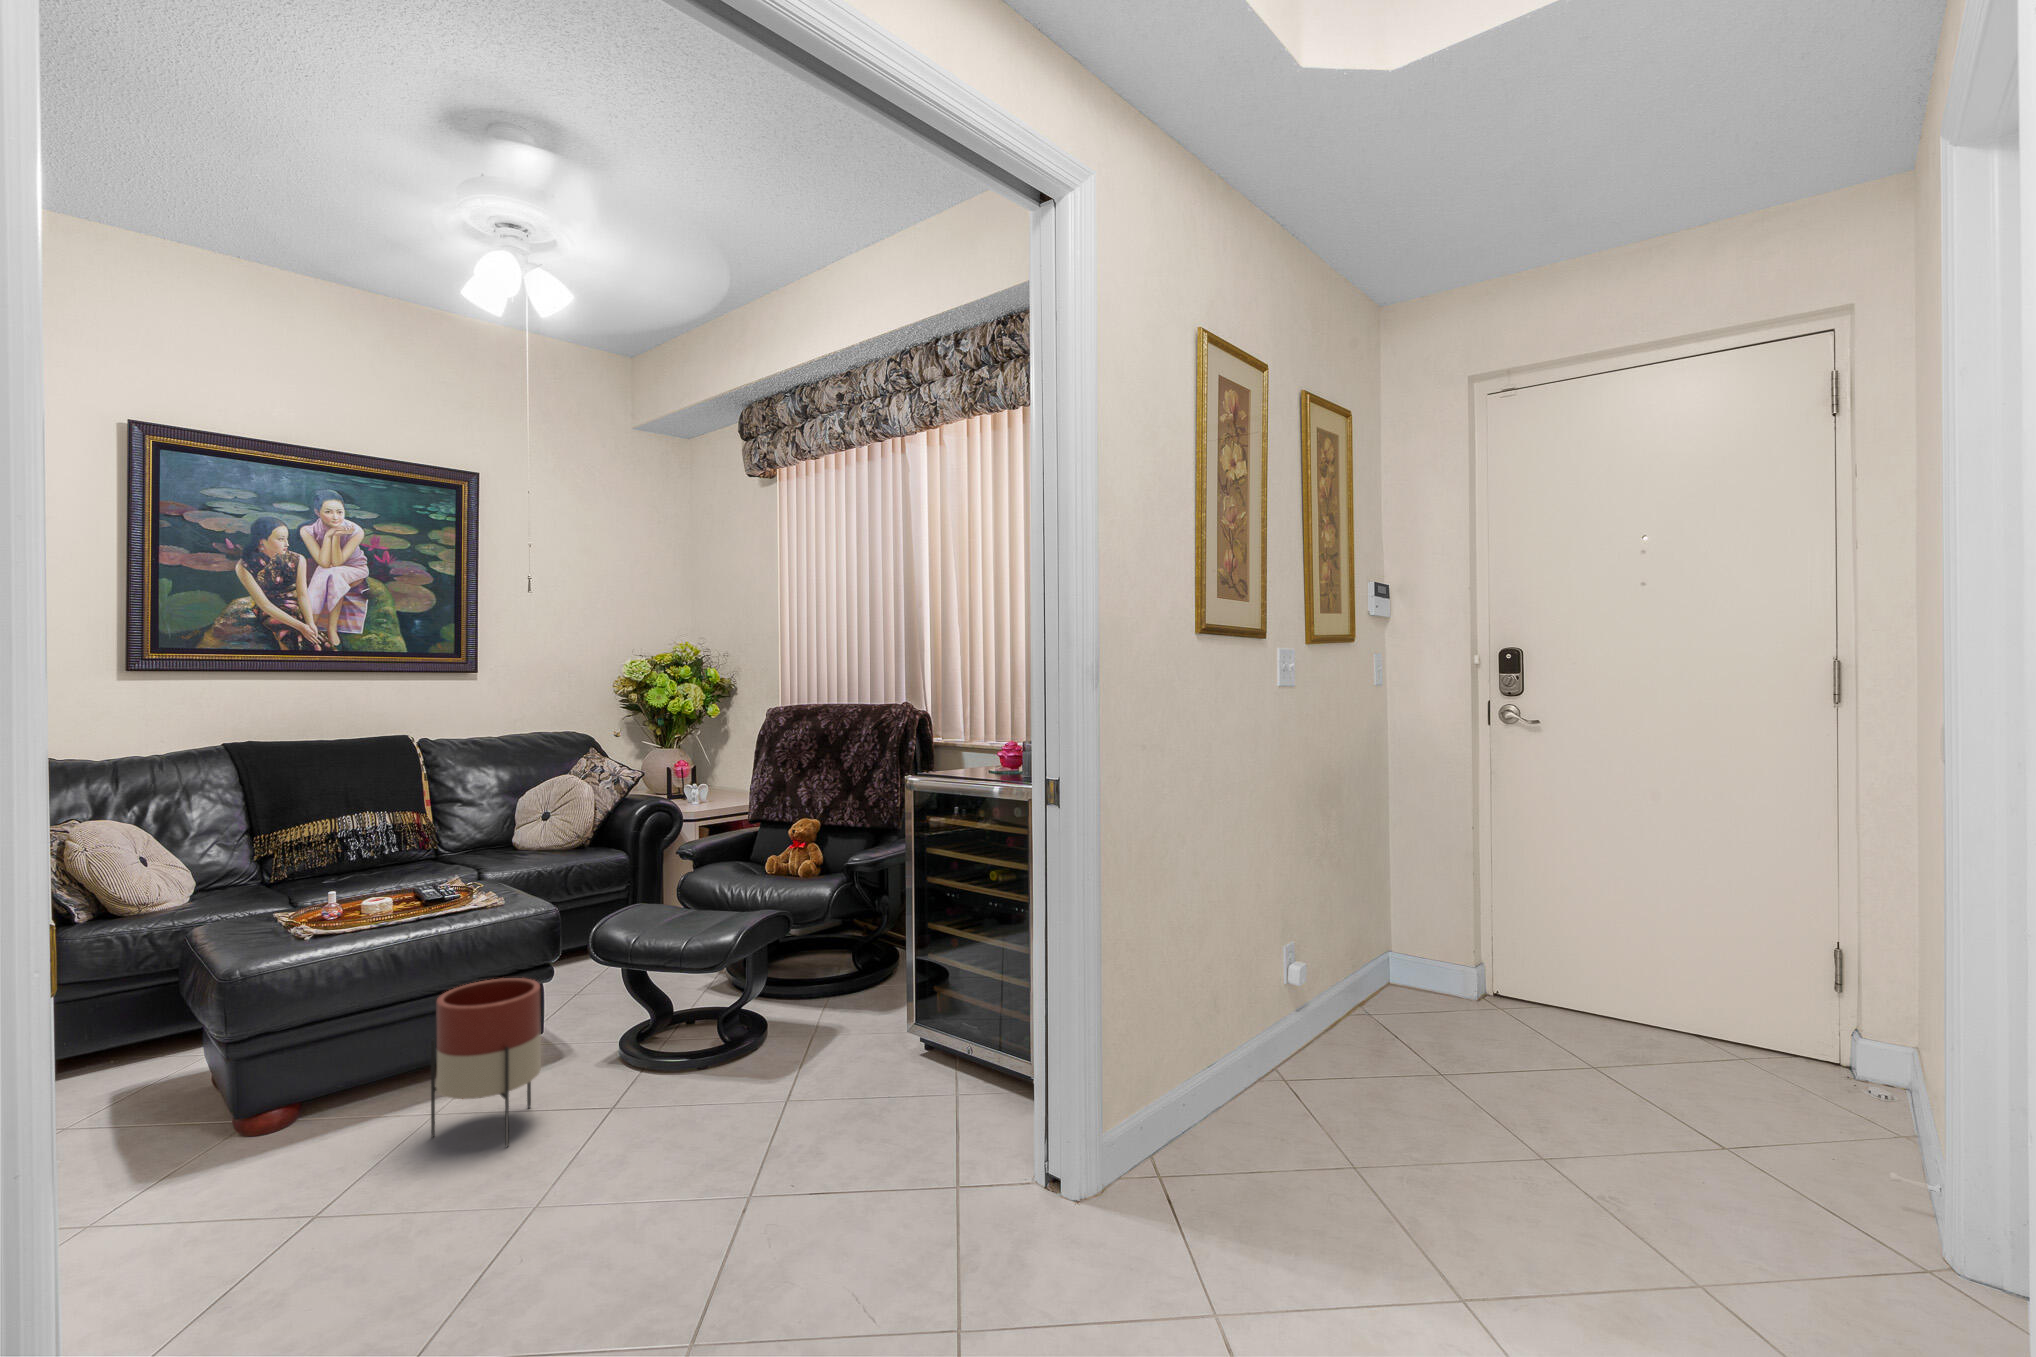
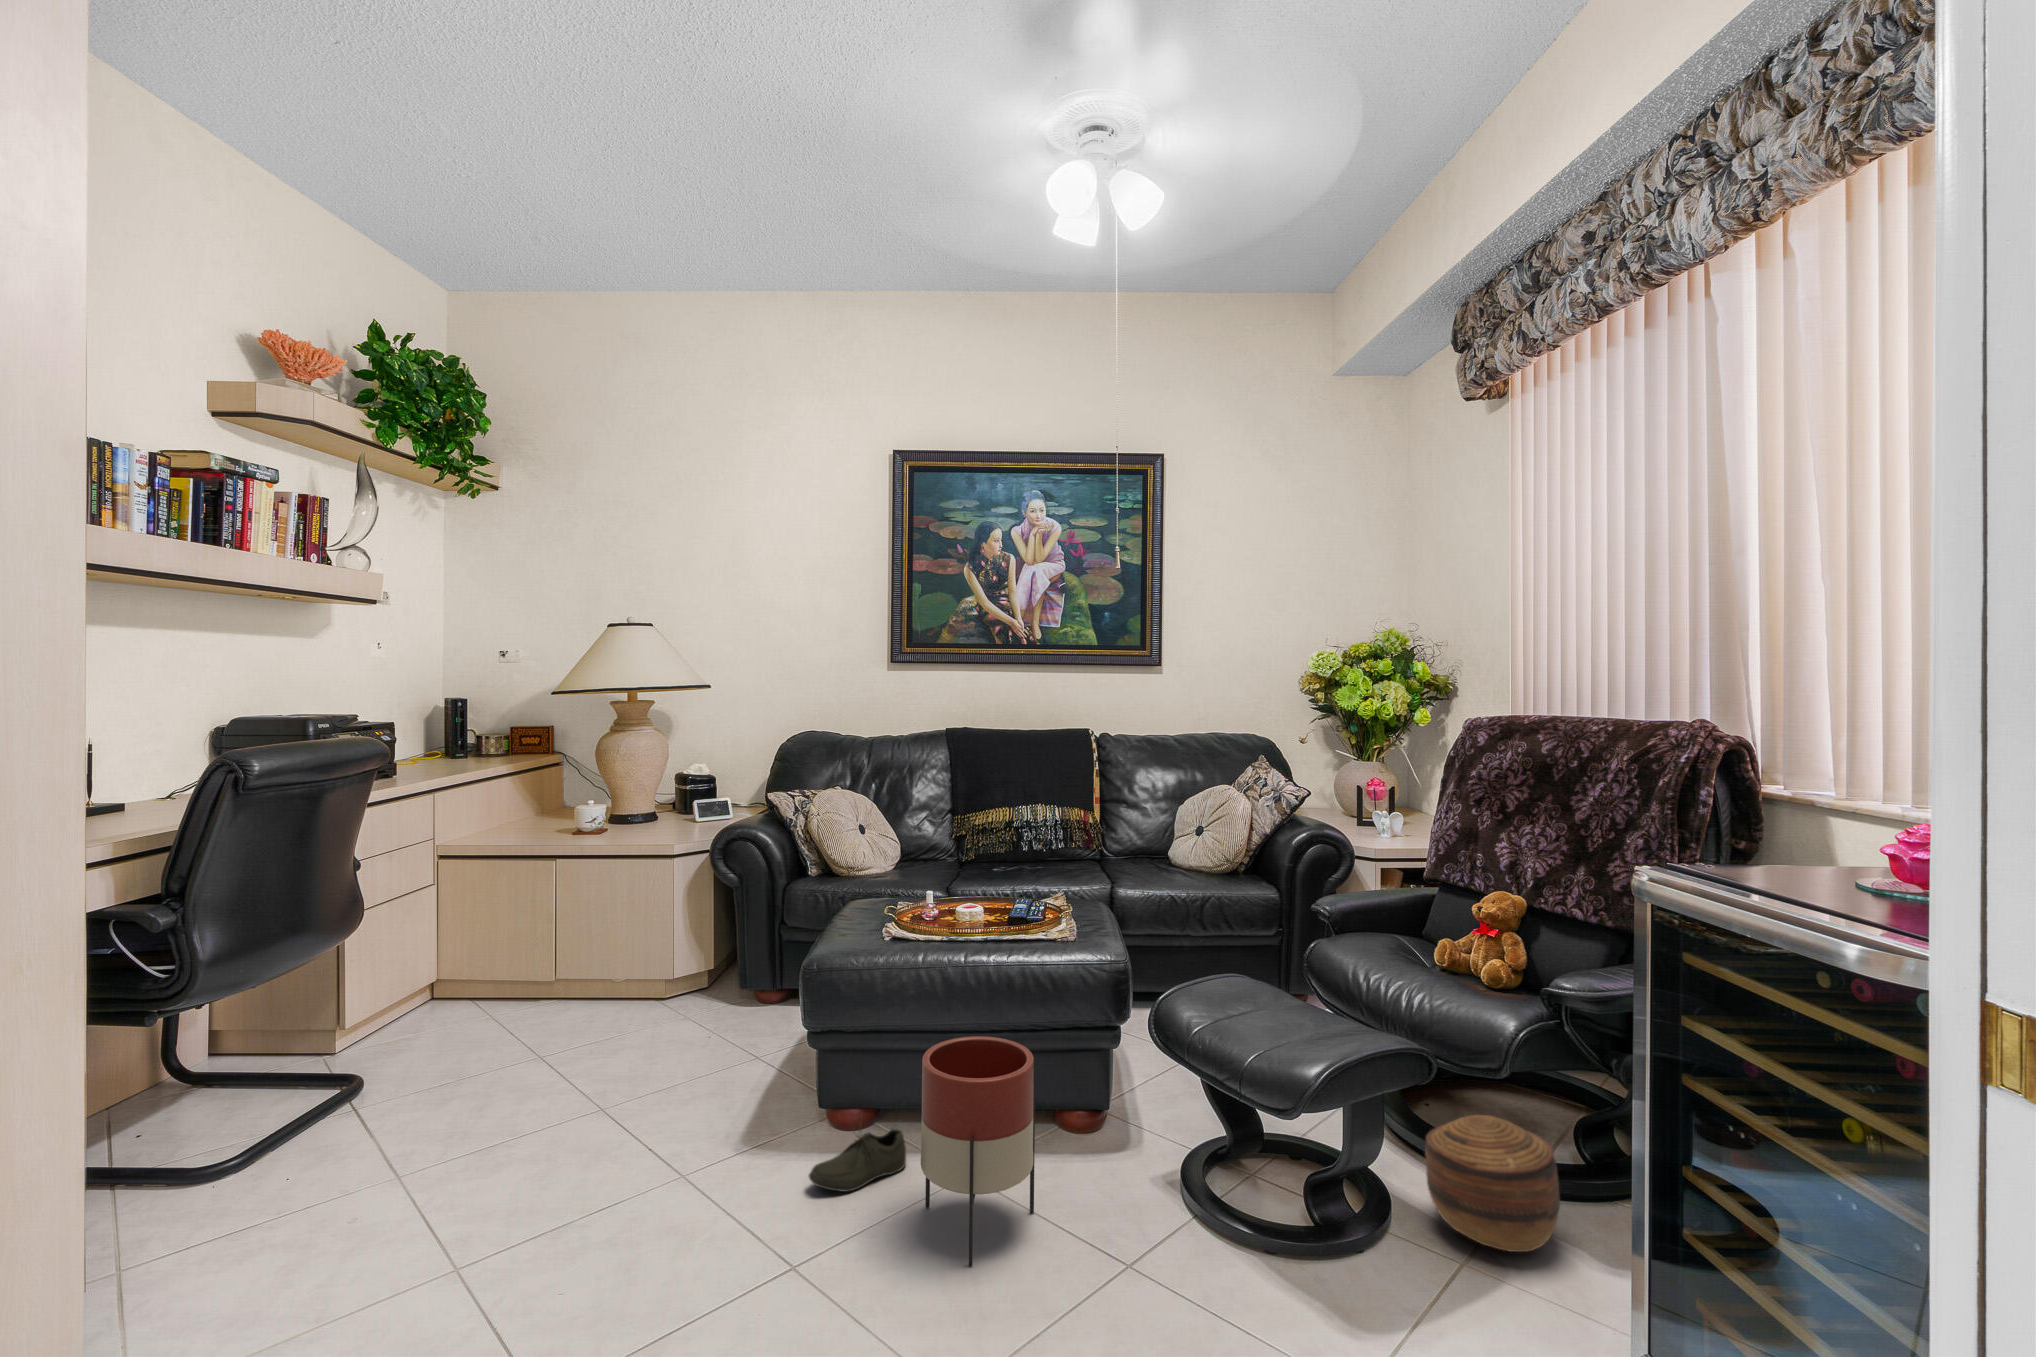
basket: none [791,946,866,1020] -> present [1425,1115,1560,1252]
shoe: none [292,1092,383,1162] -> present [809,1123,906,1192]

